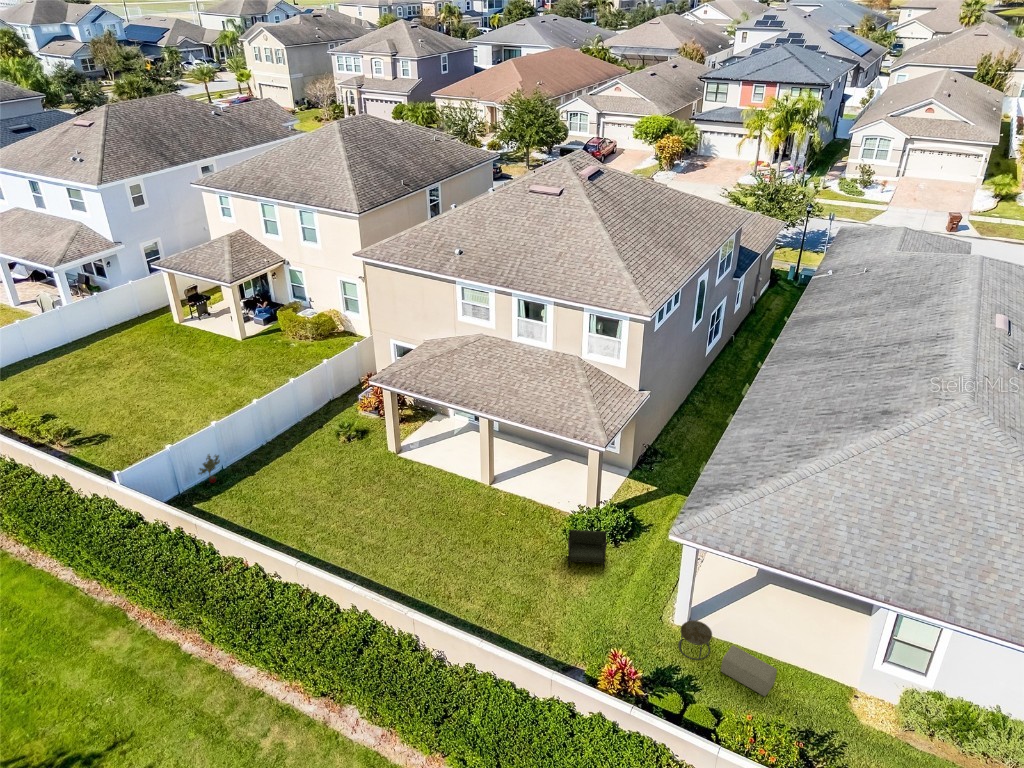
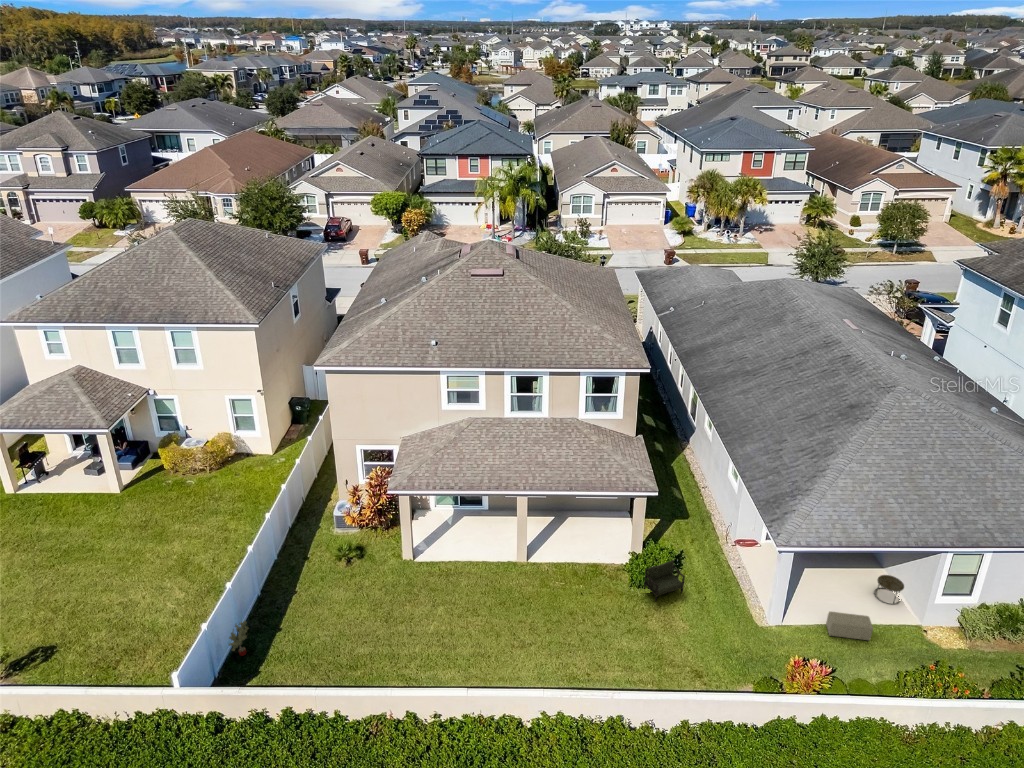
side table: present [679,621,712,660] -> present [874,575,904,604]

